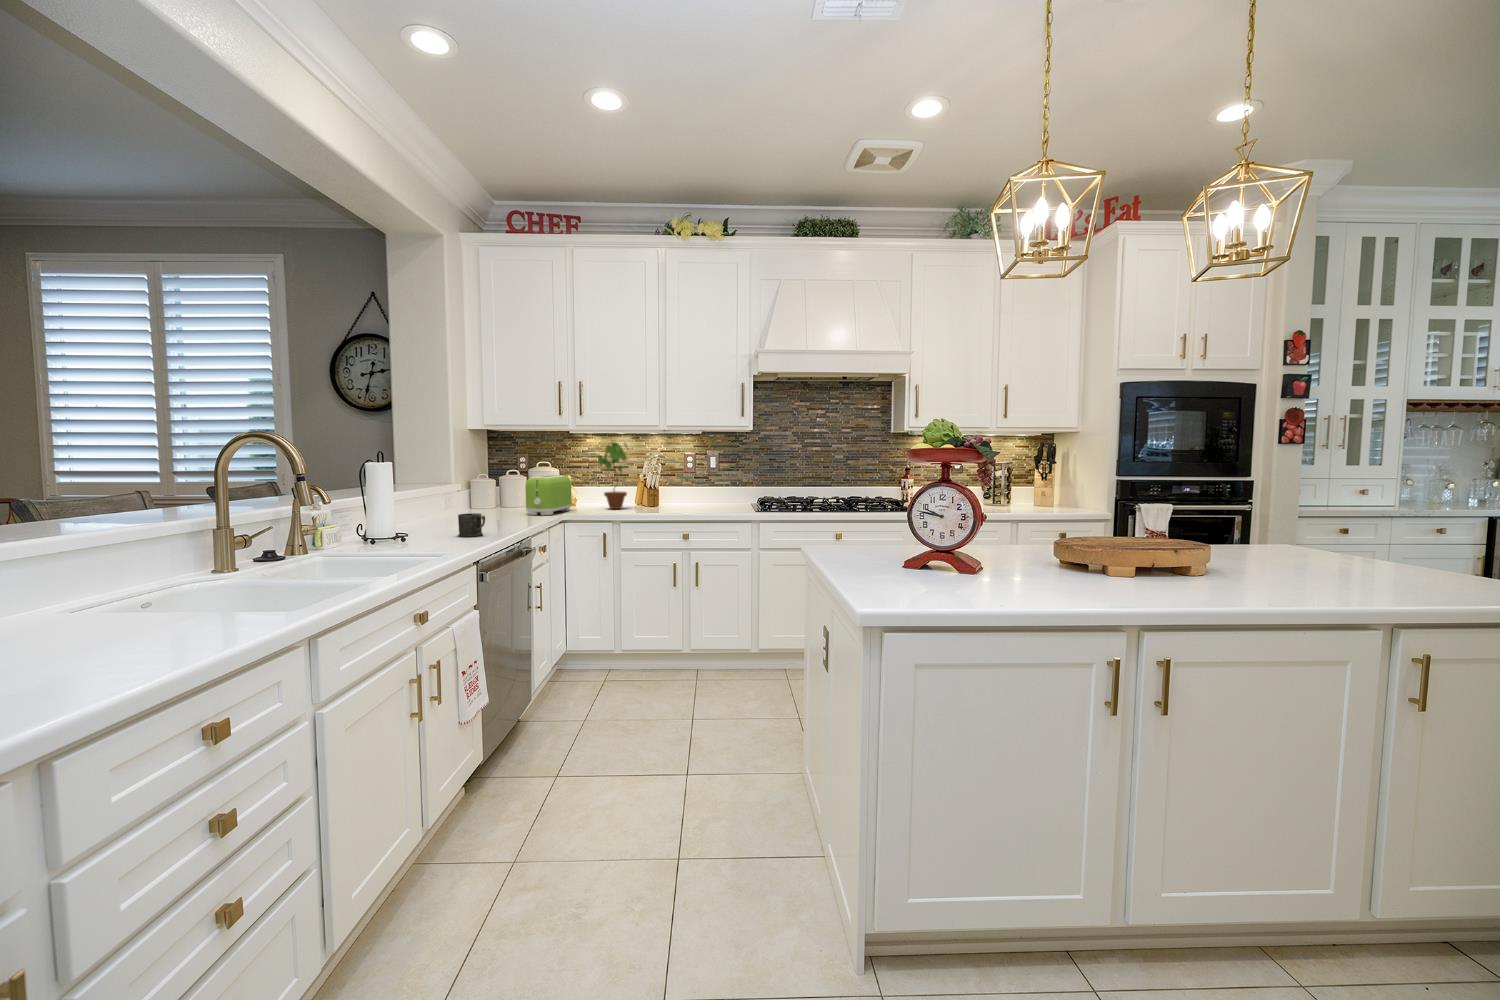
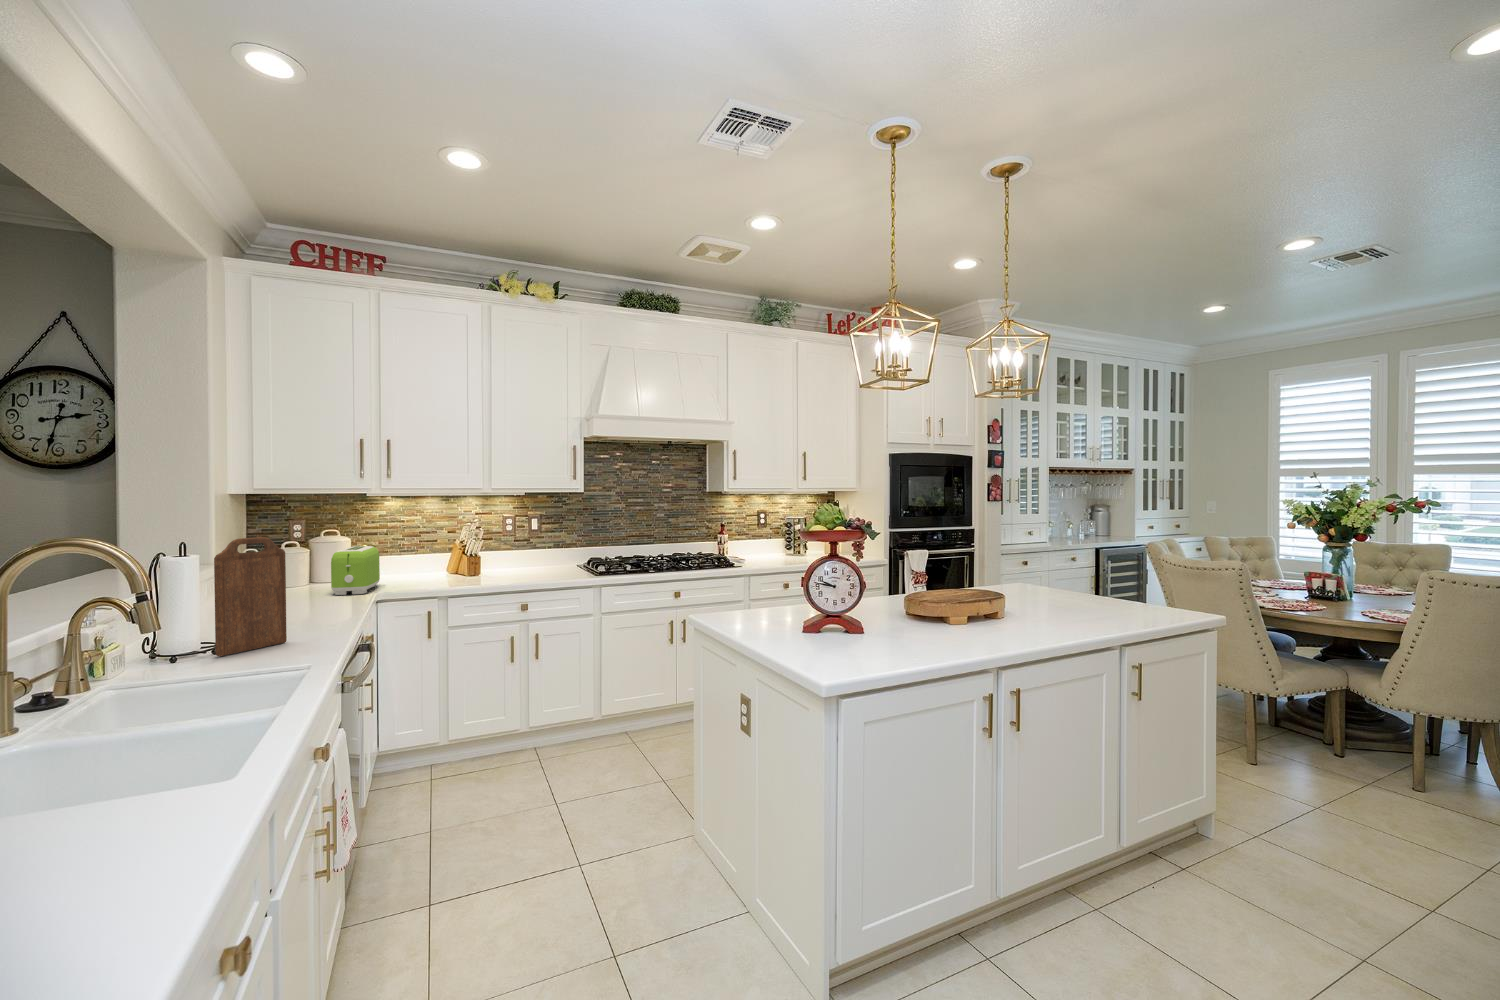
potted plant: present [598,443,628,509] -> none [412,506,448,581]
cutting board: none [372,454,435,550] -> present [214,537,287,656]
mug: present [458,513,485,537] -> none [294,600,333,630]

